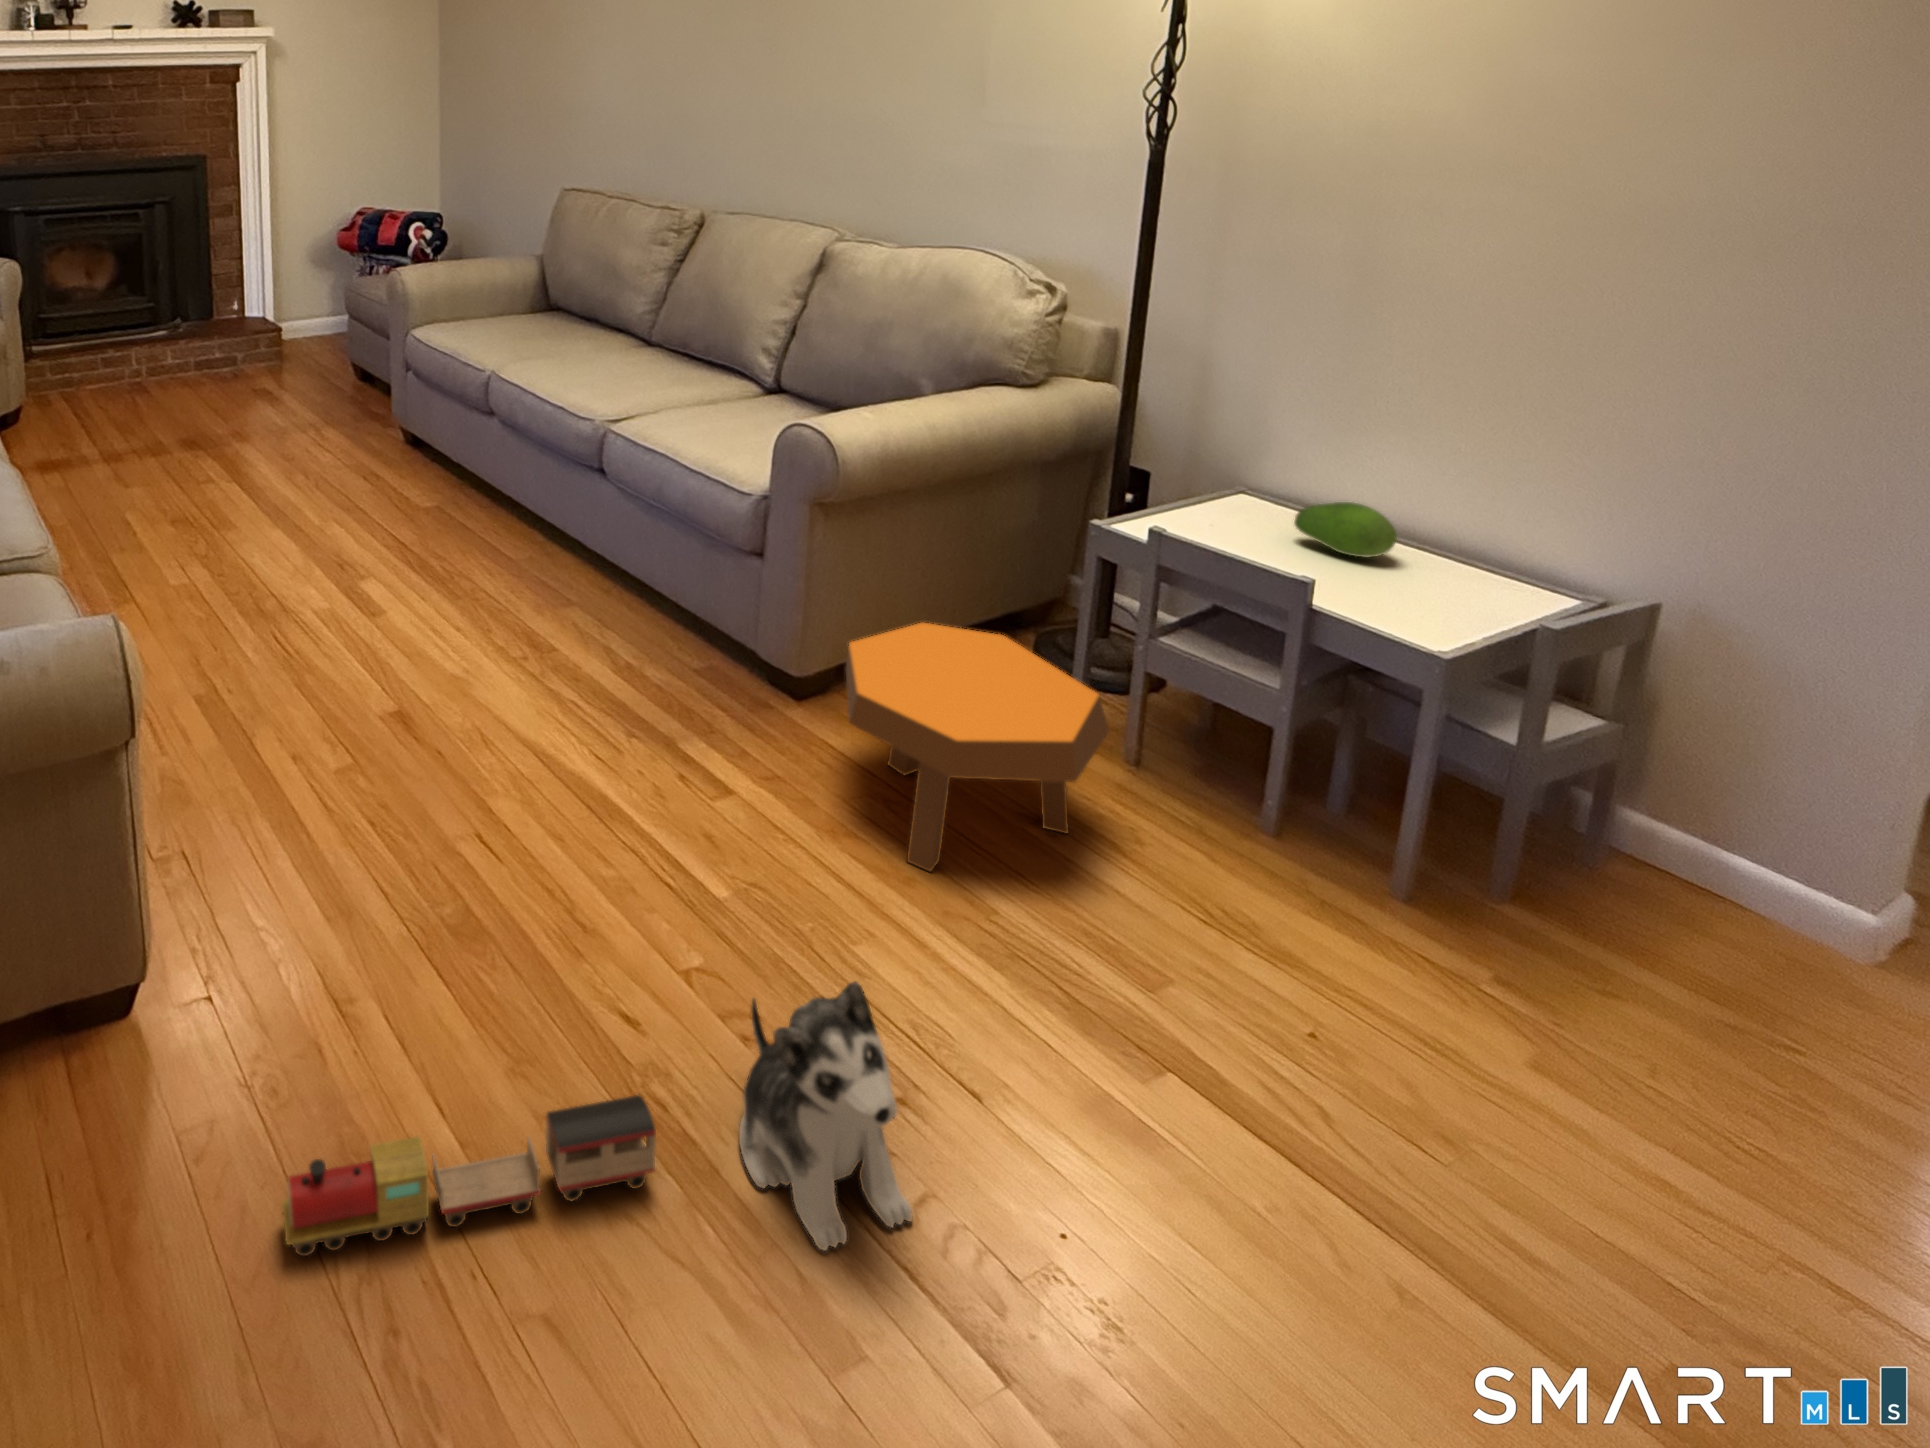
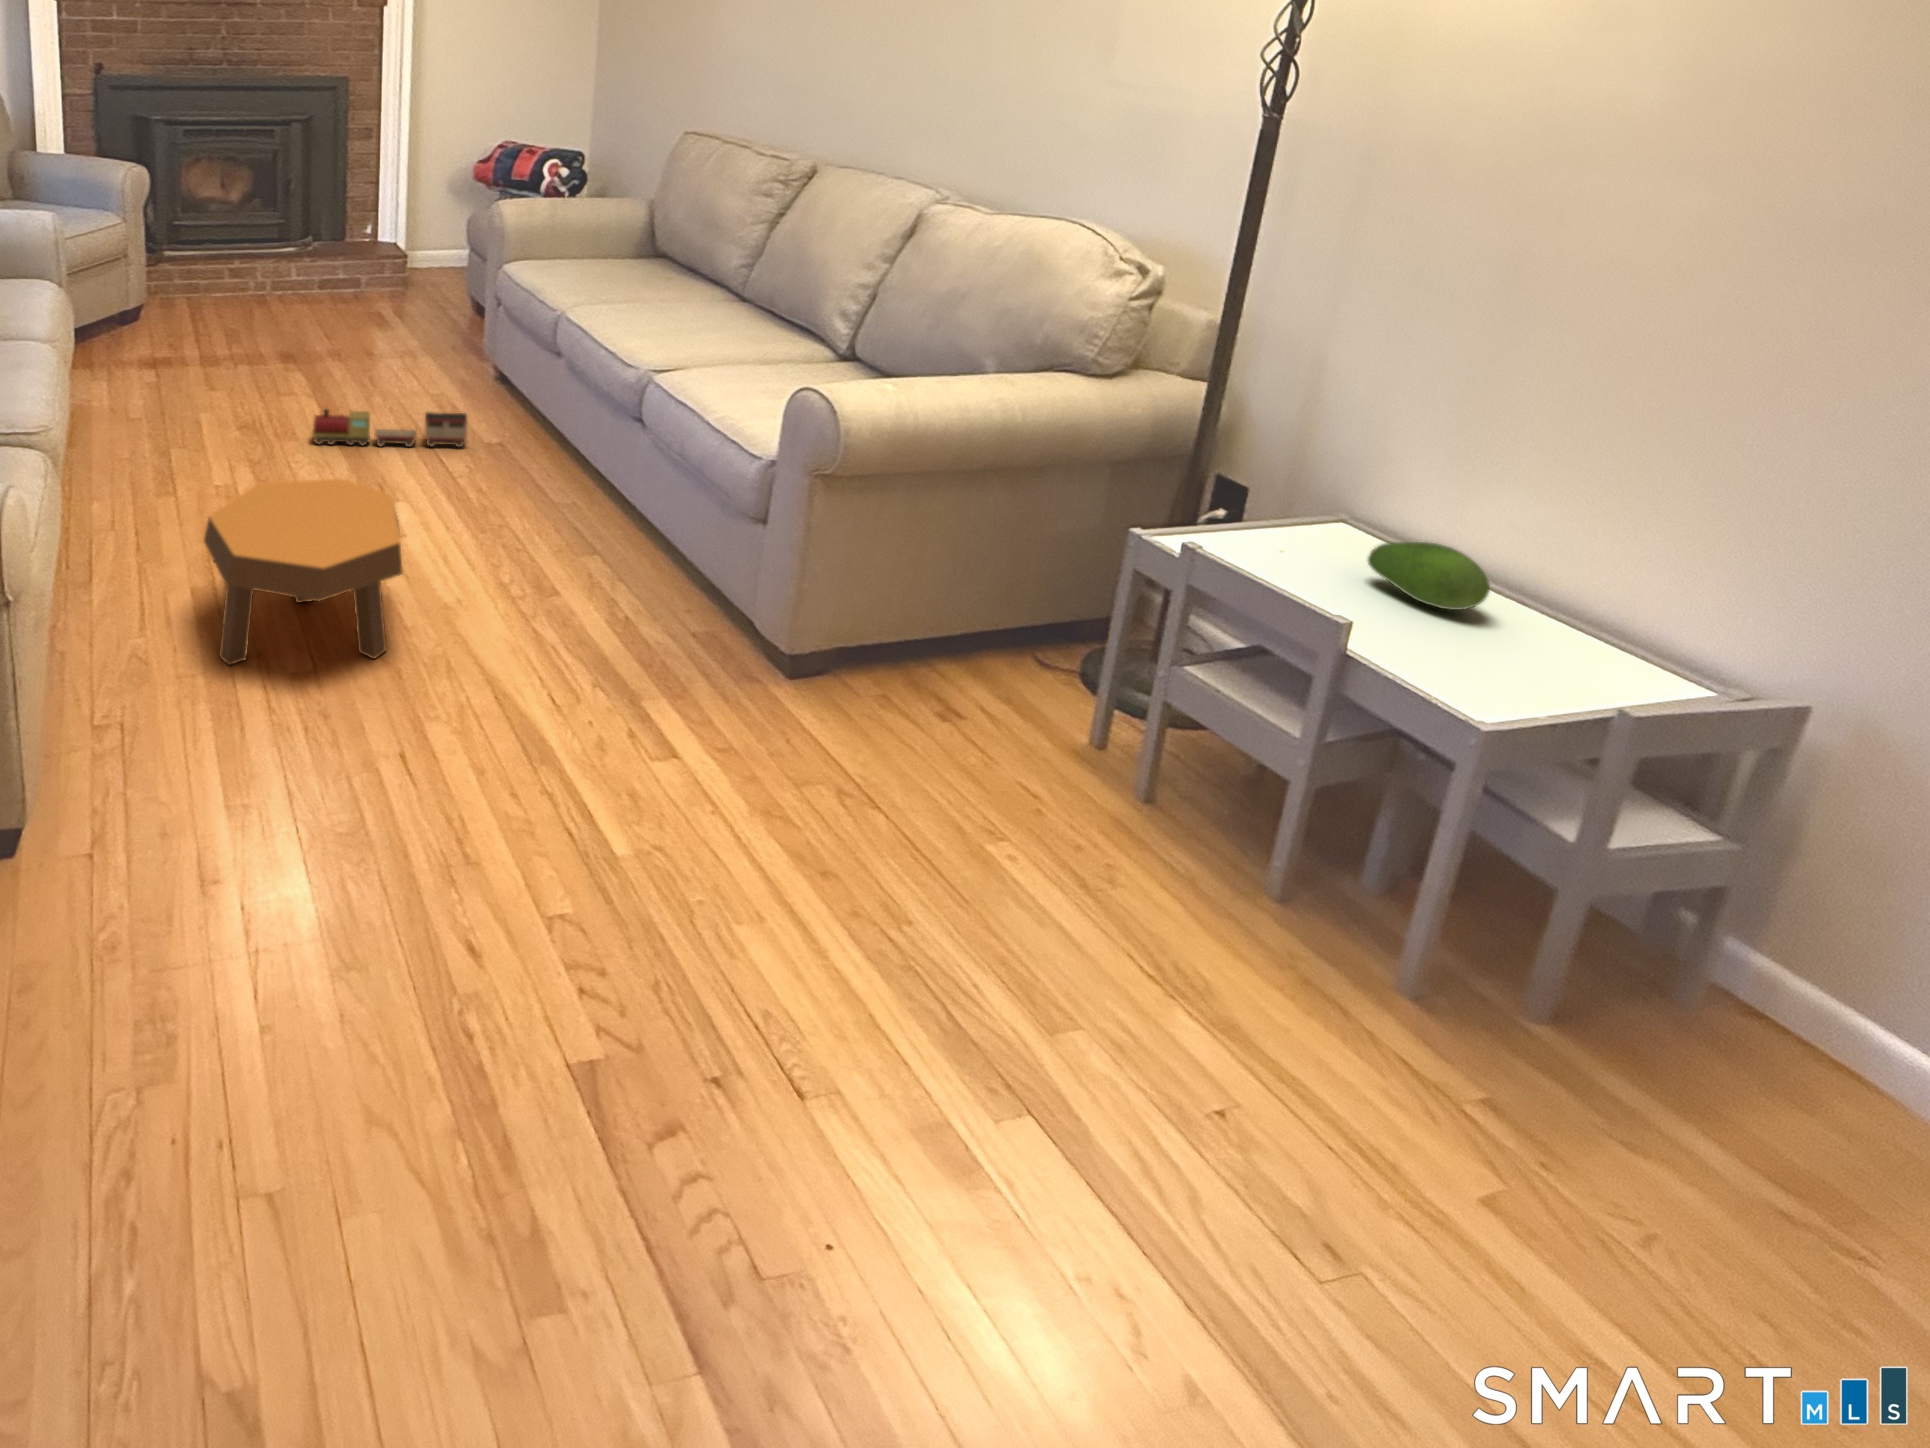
footstool: present [846,623,1109,871] -> present [204,478,403,665]
plush toy: present [739,981,912,1251] -> none [530,952,682,1212]
toy train: present [282,1095,656,1256] -> present [312,409,467,447]

